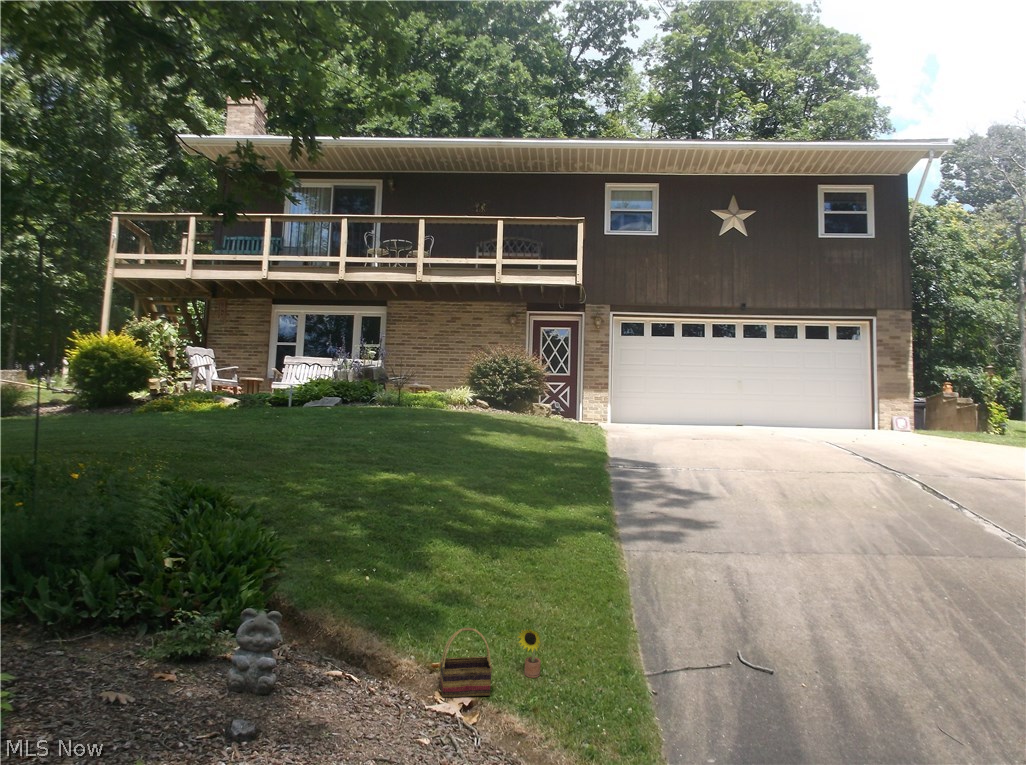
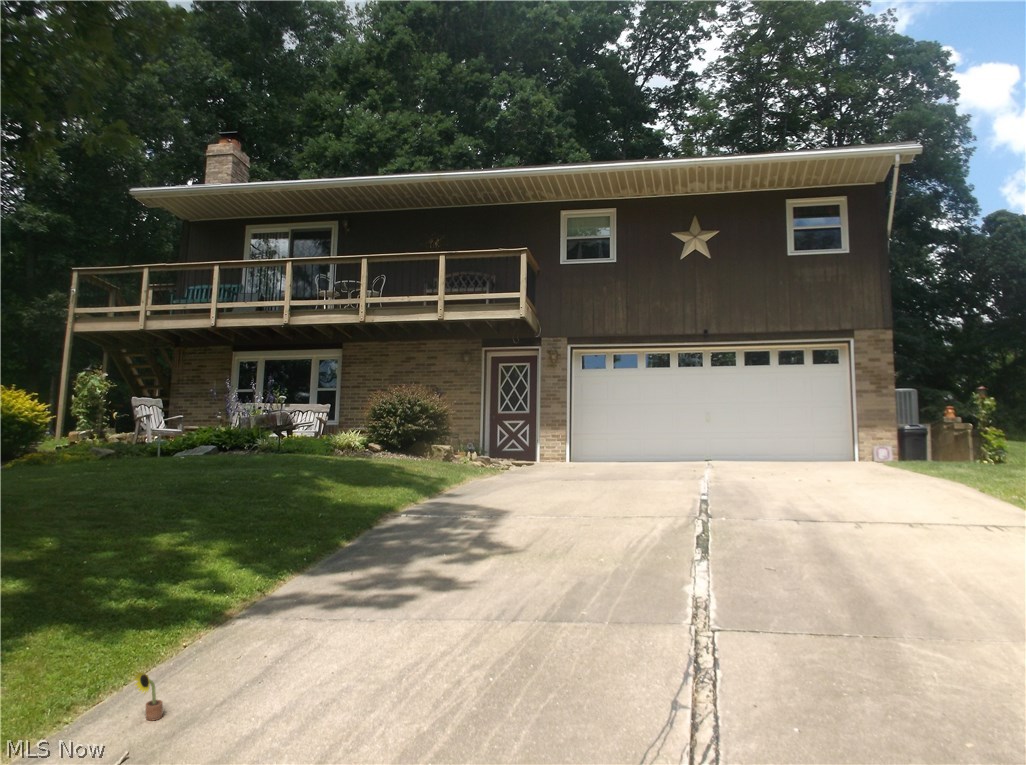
basket: present [440,628,492,697] -> none [36,670,96,739]

